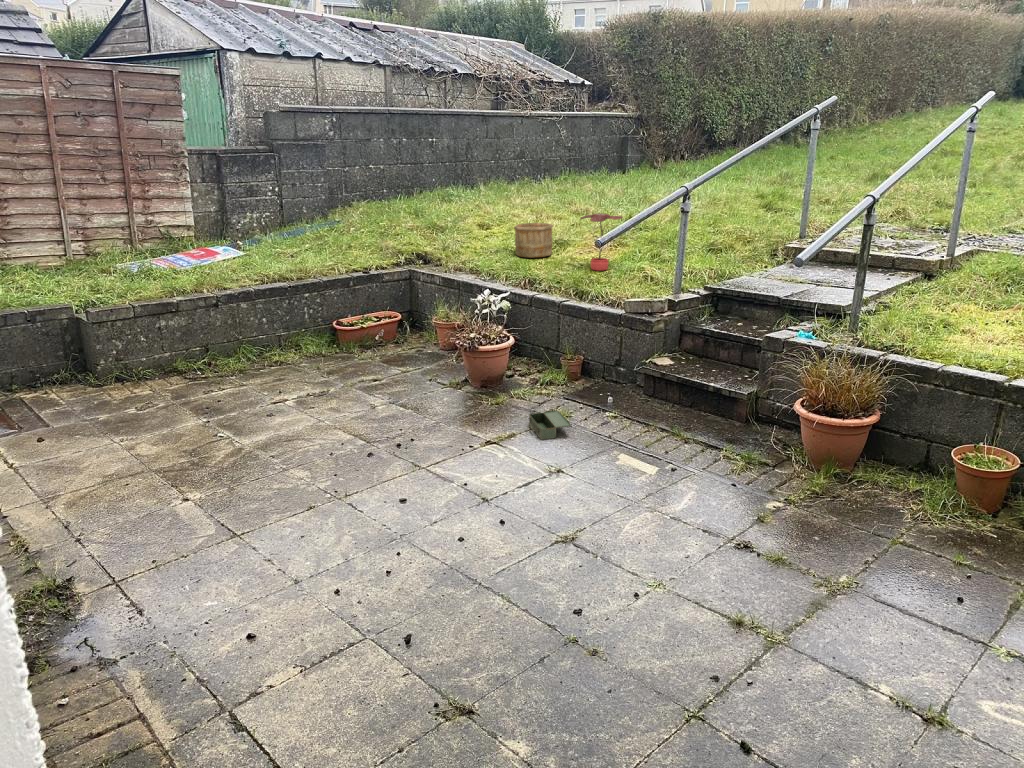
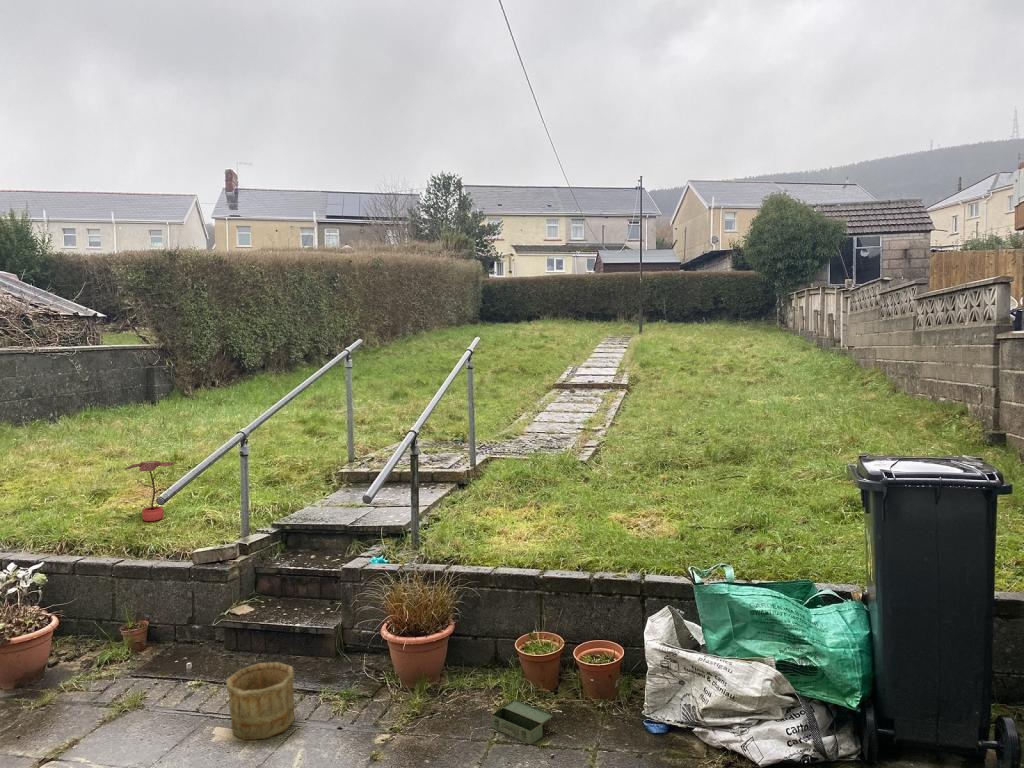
wooden bucket: present [514,223,553,258] -> present [226,662,294,740]
toolbox: present [529,411,571,440] -> present [491,700,553,745]

